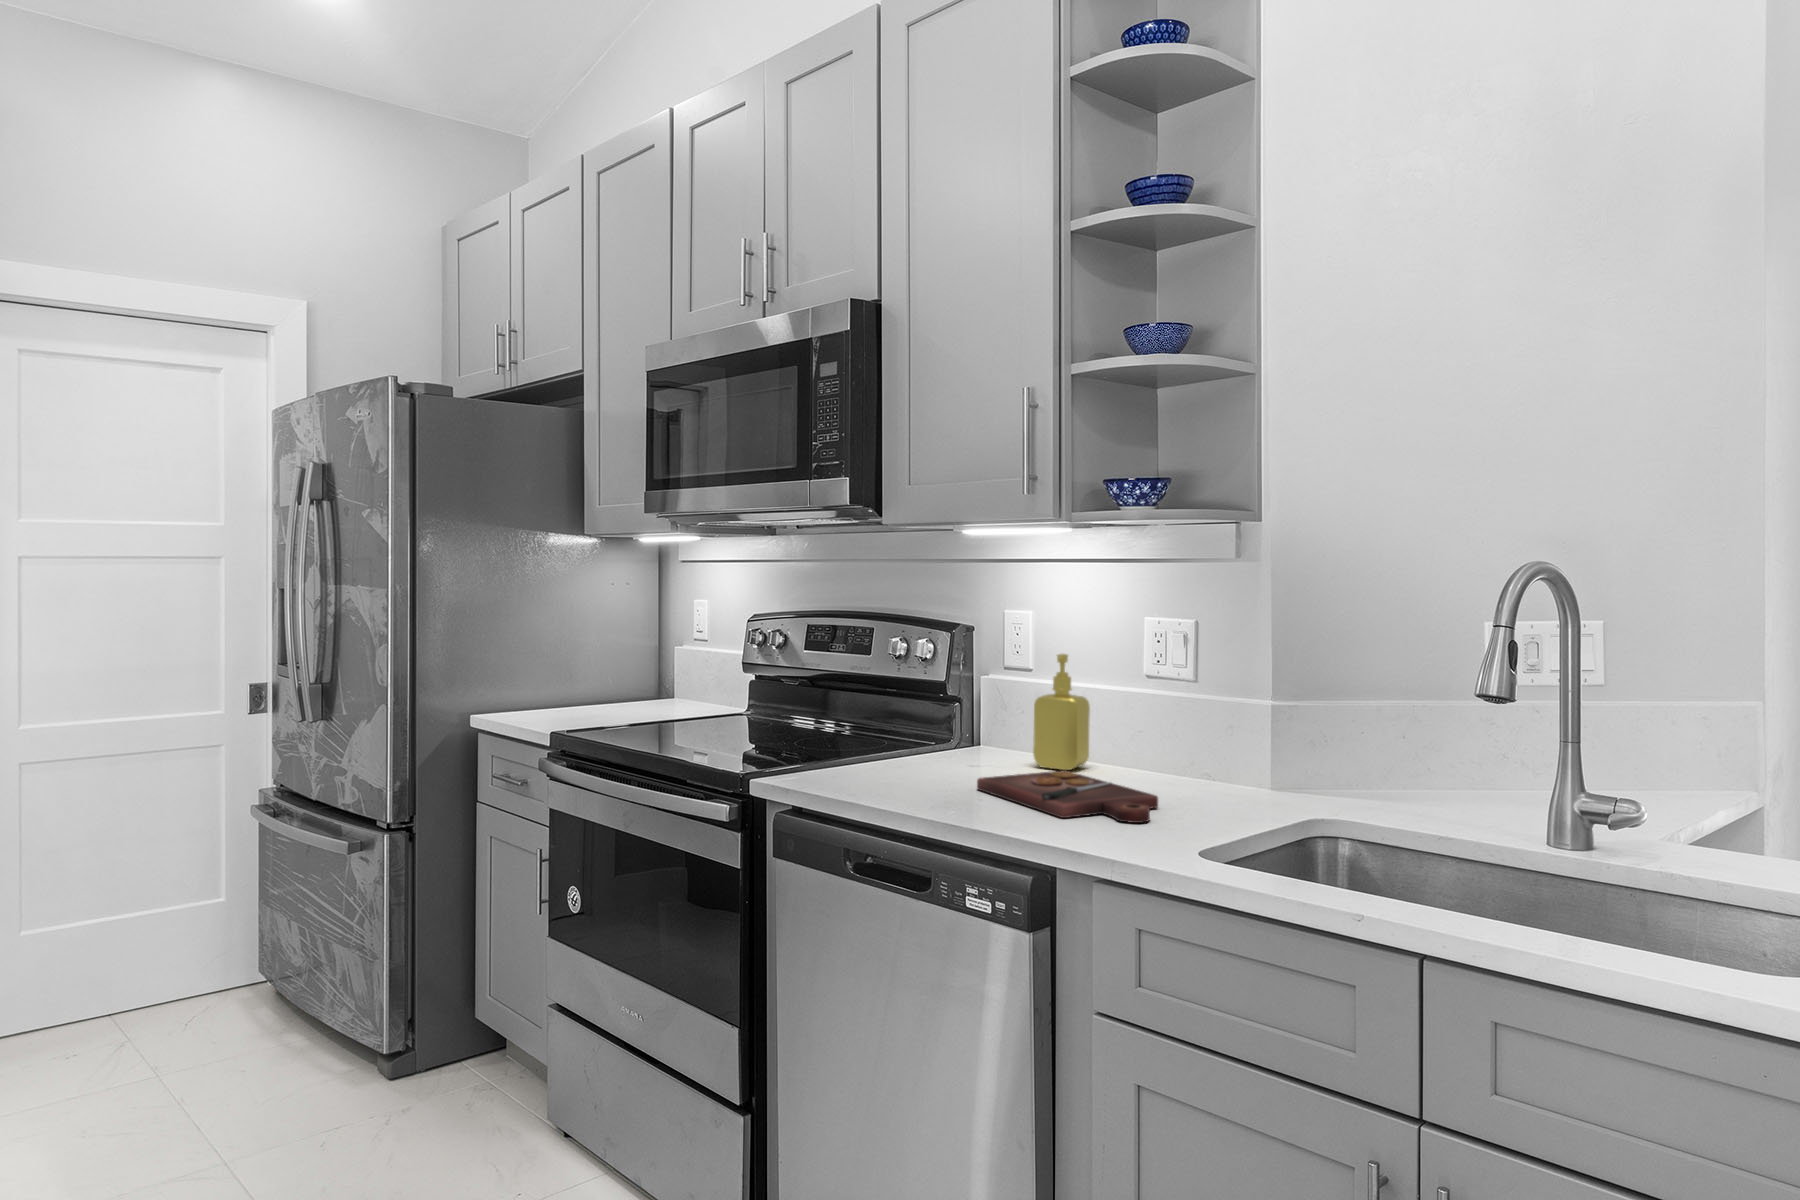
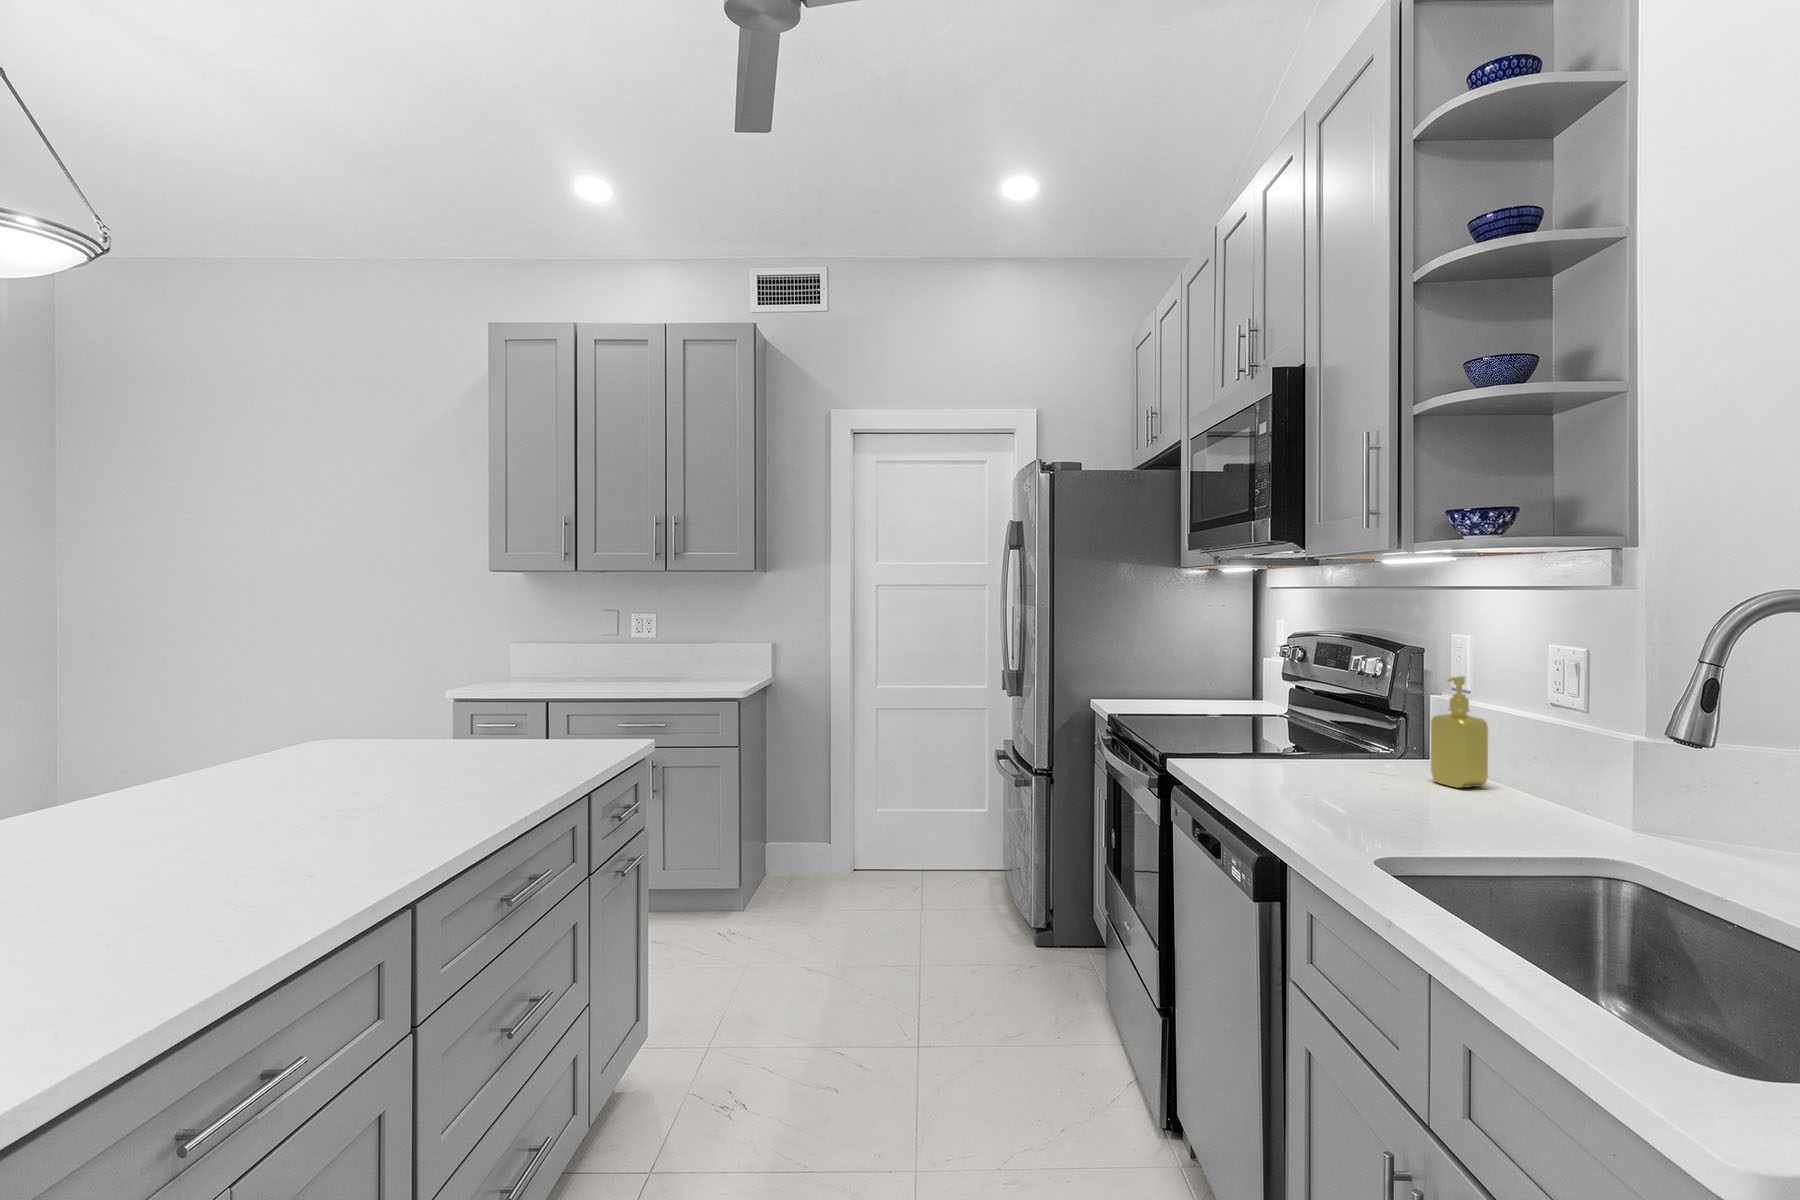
cutting board: present [977,770,1158,823] -> none [1322,779,1453,833]

